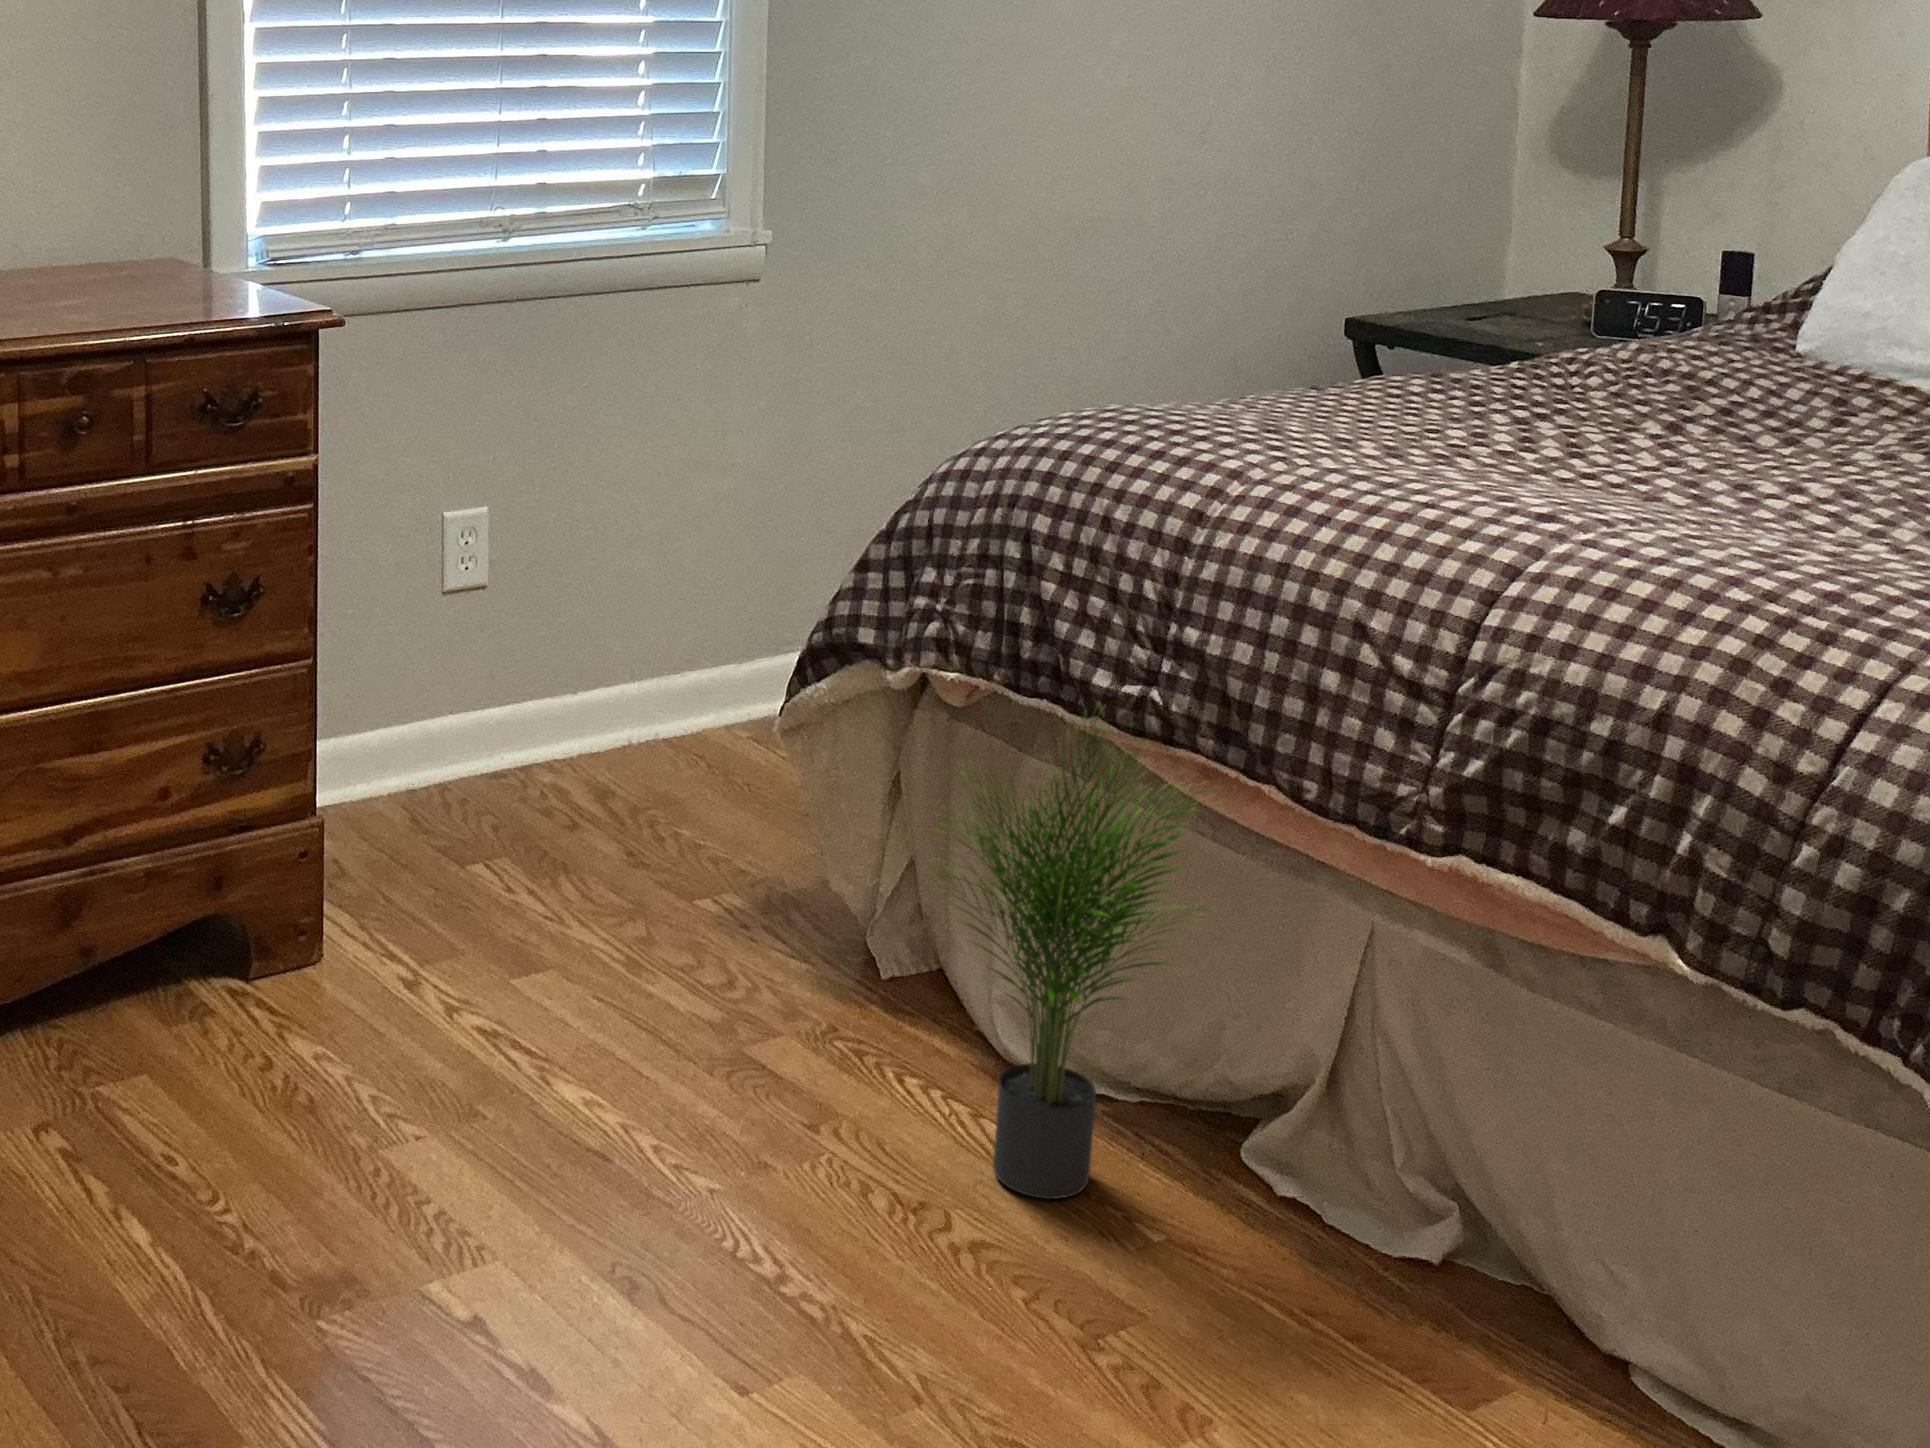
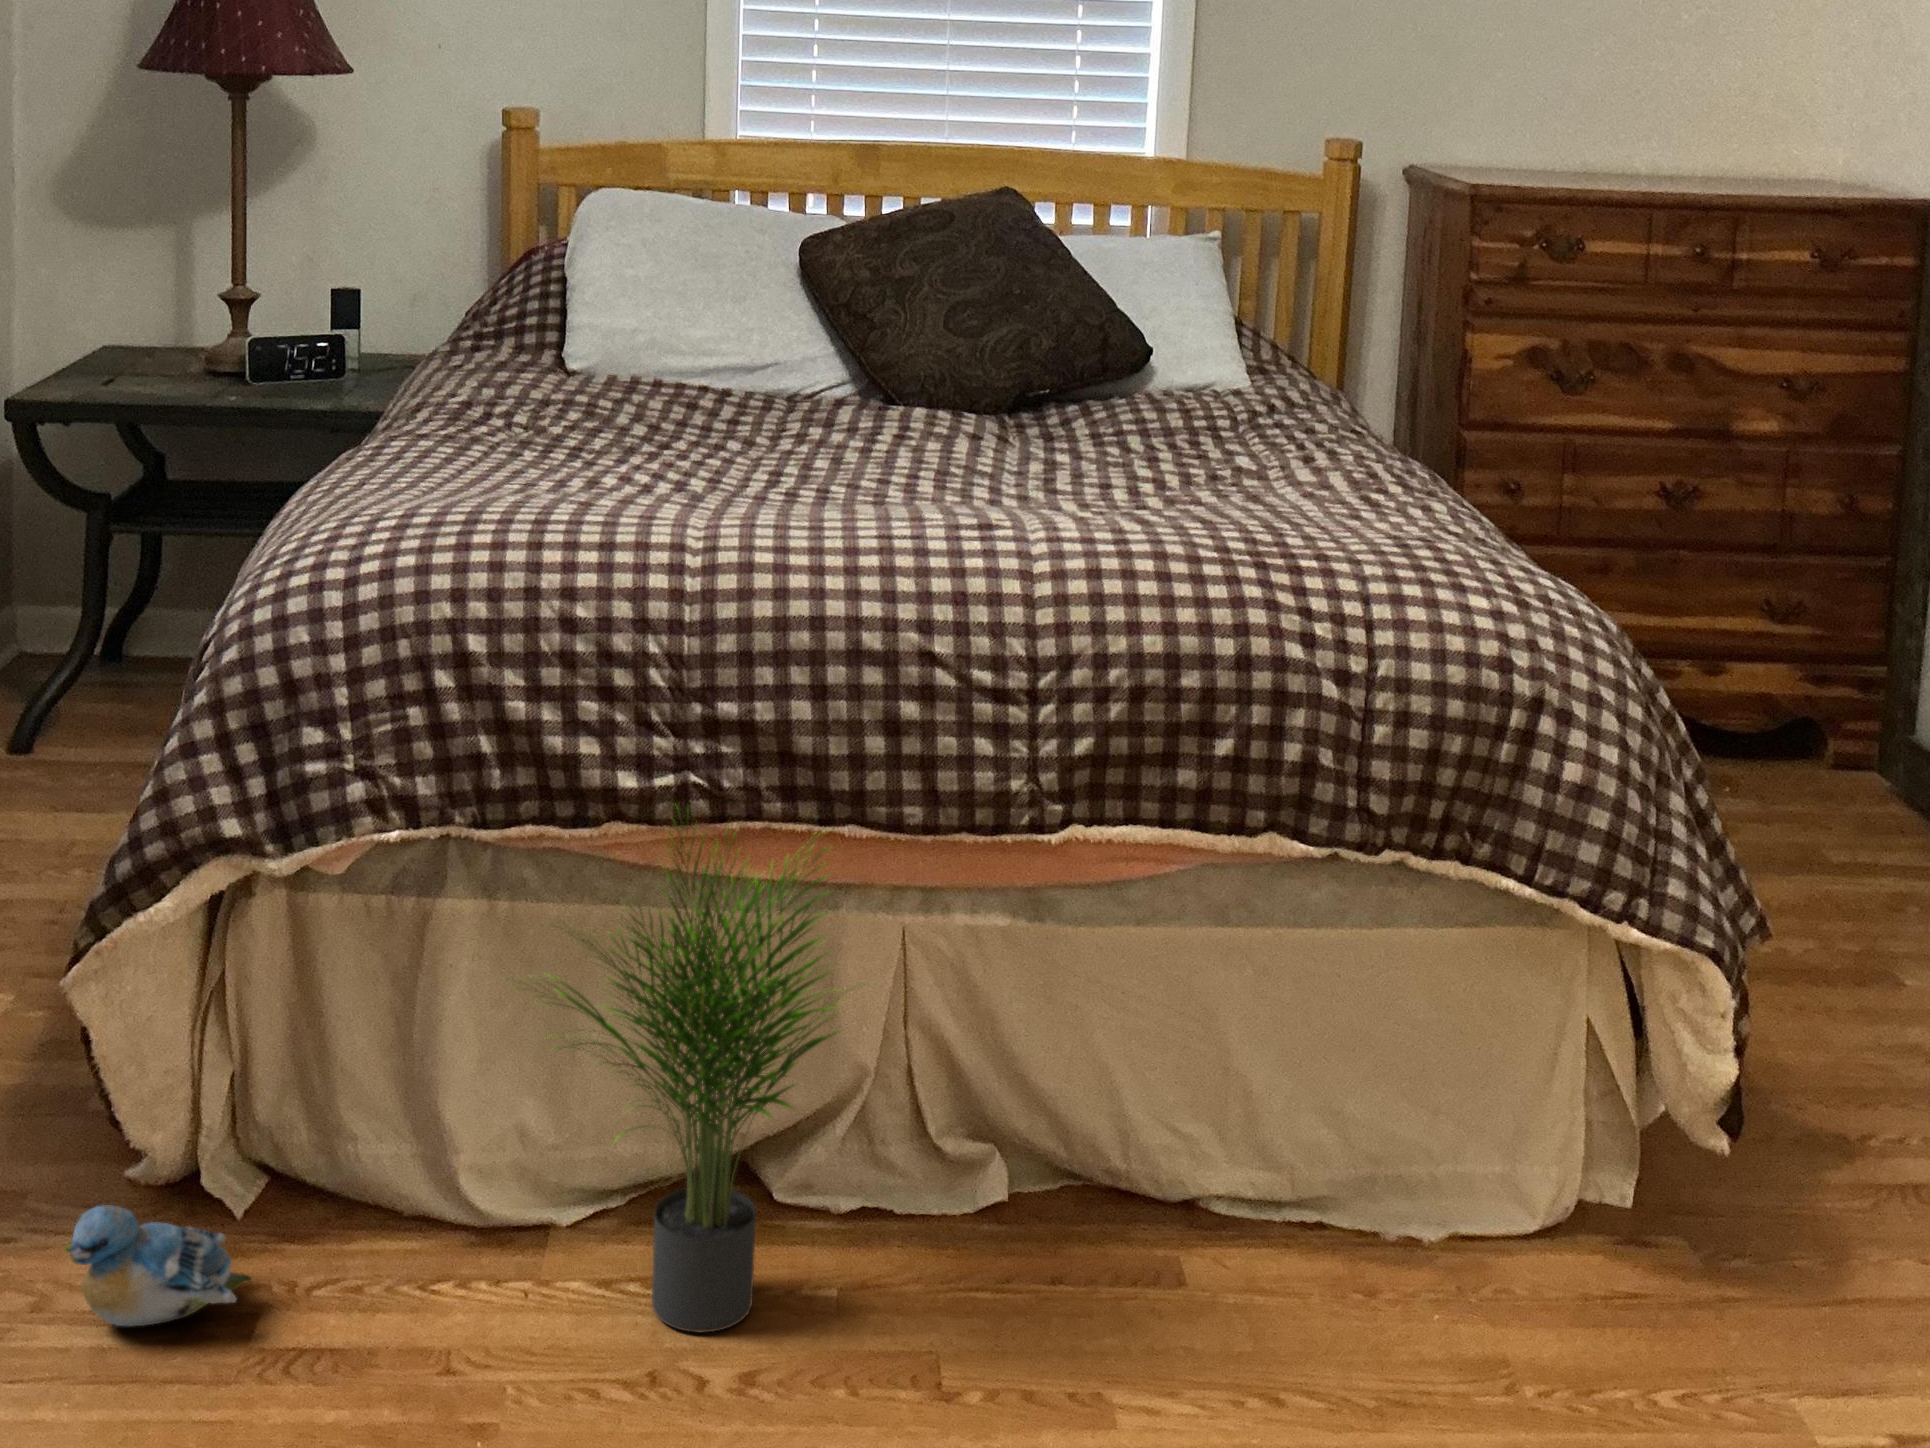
plush toy: none [676,884,801,996] -> present [65,1205,252,1326]

